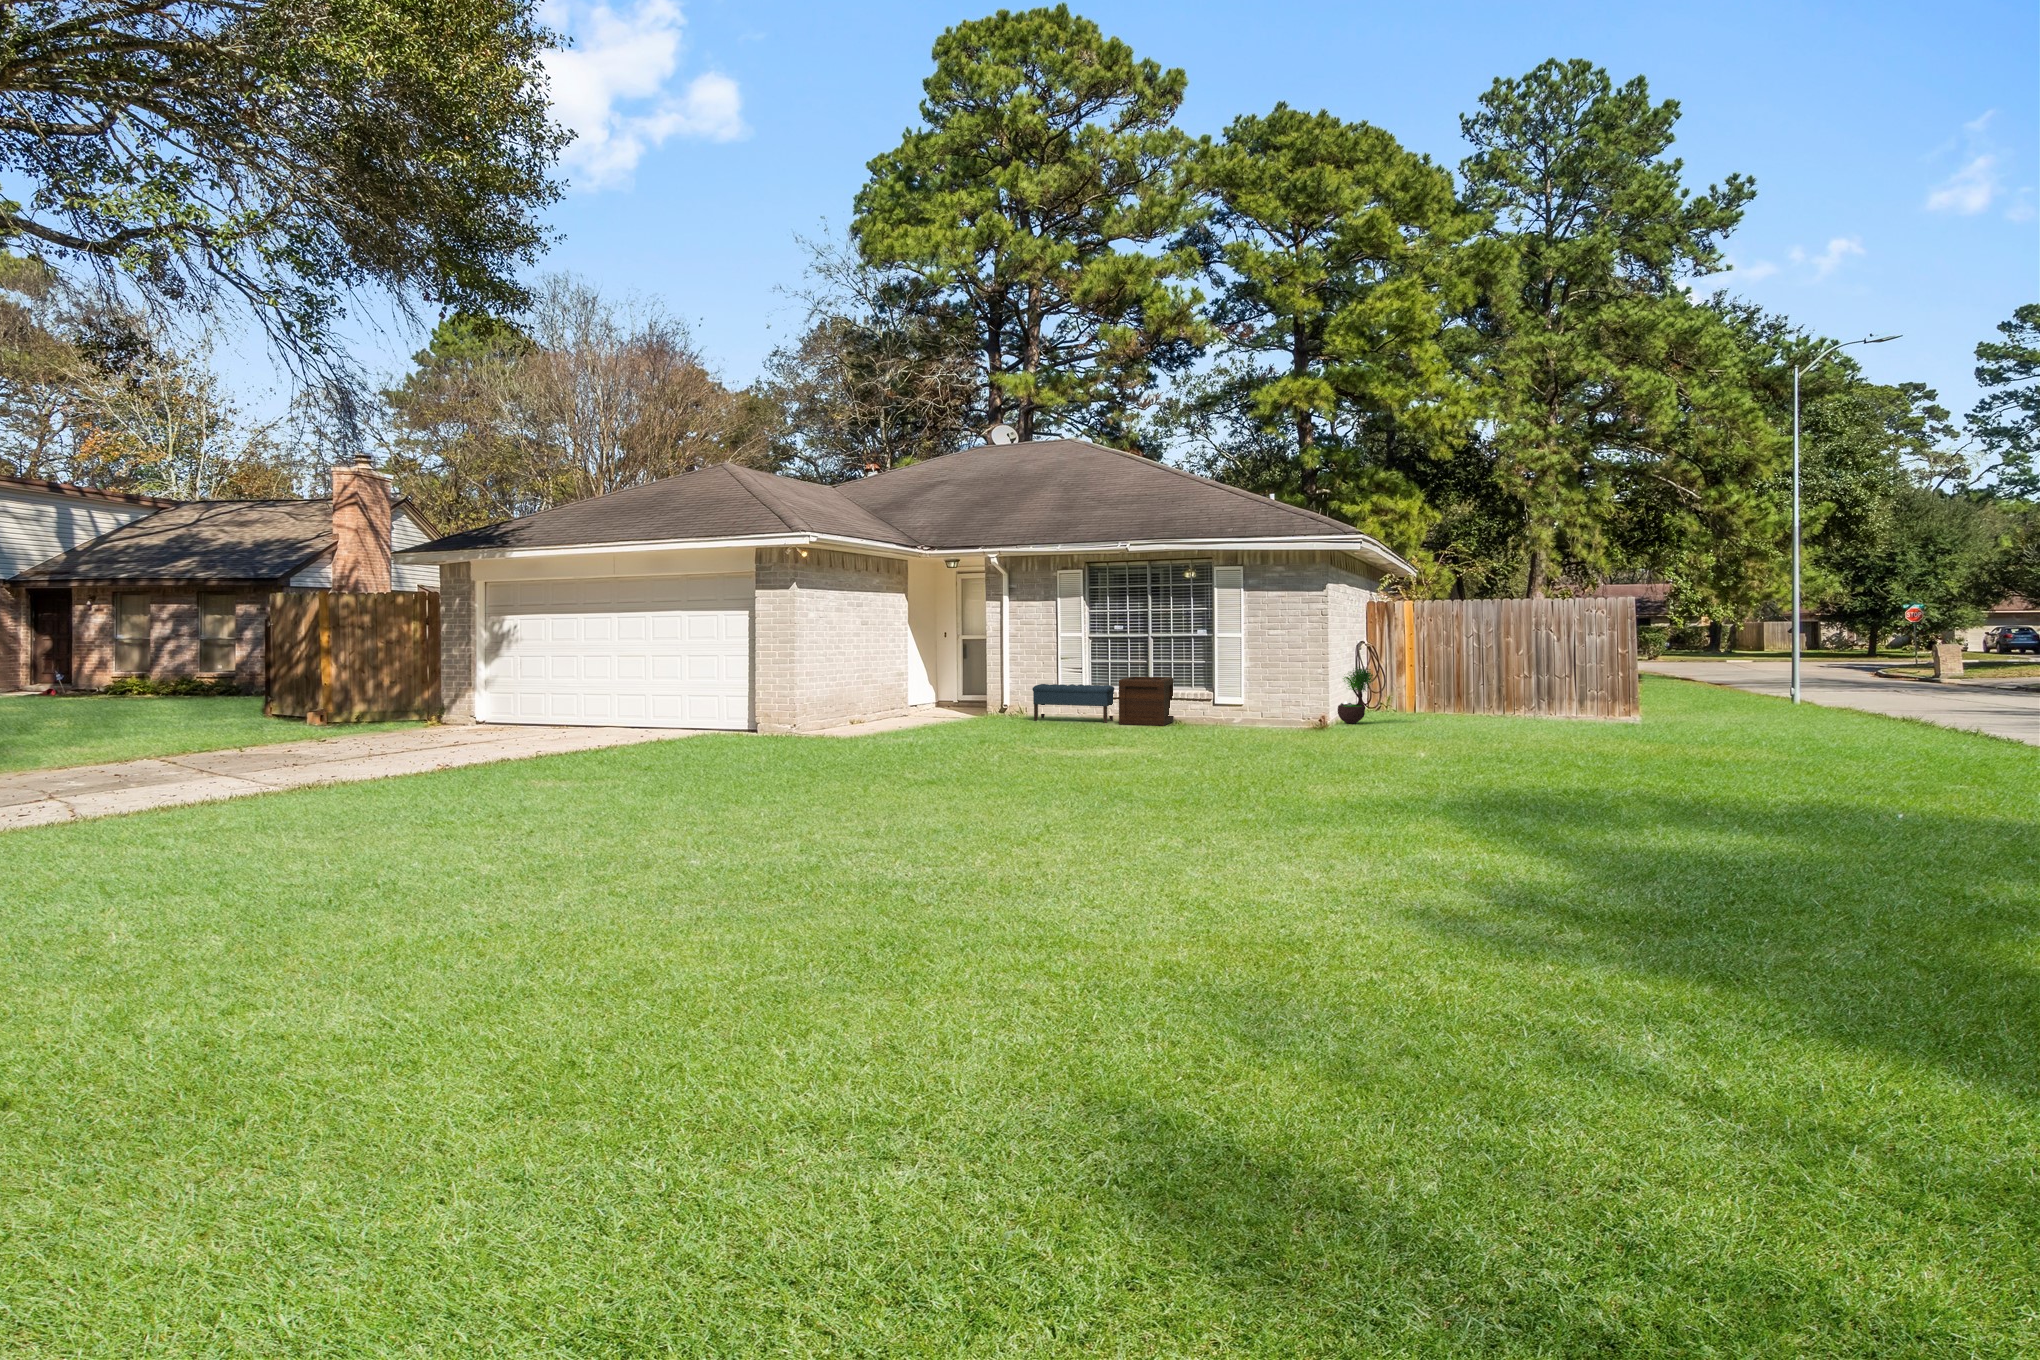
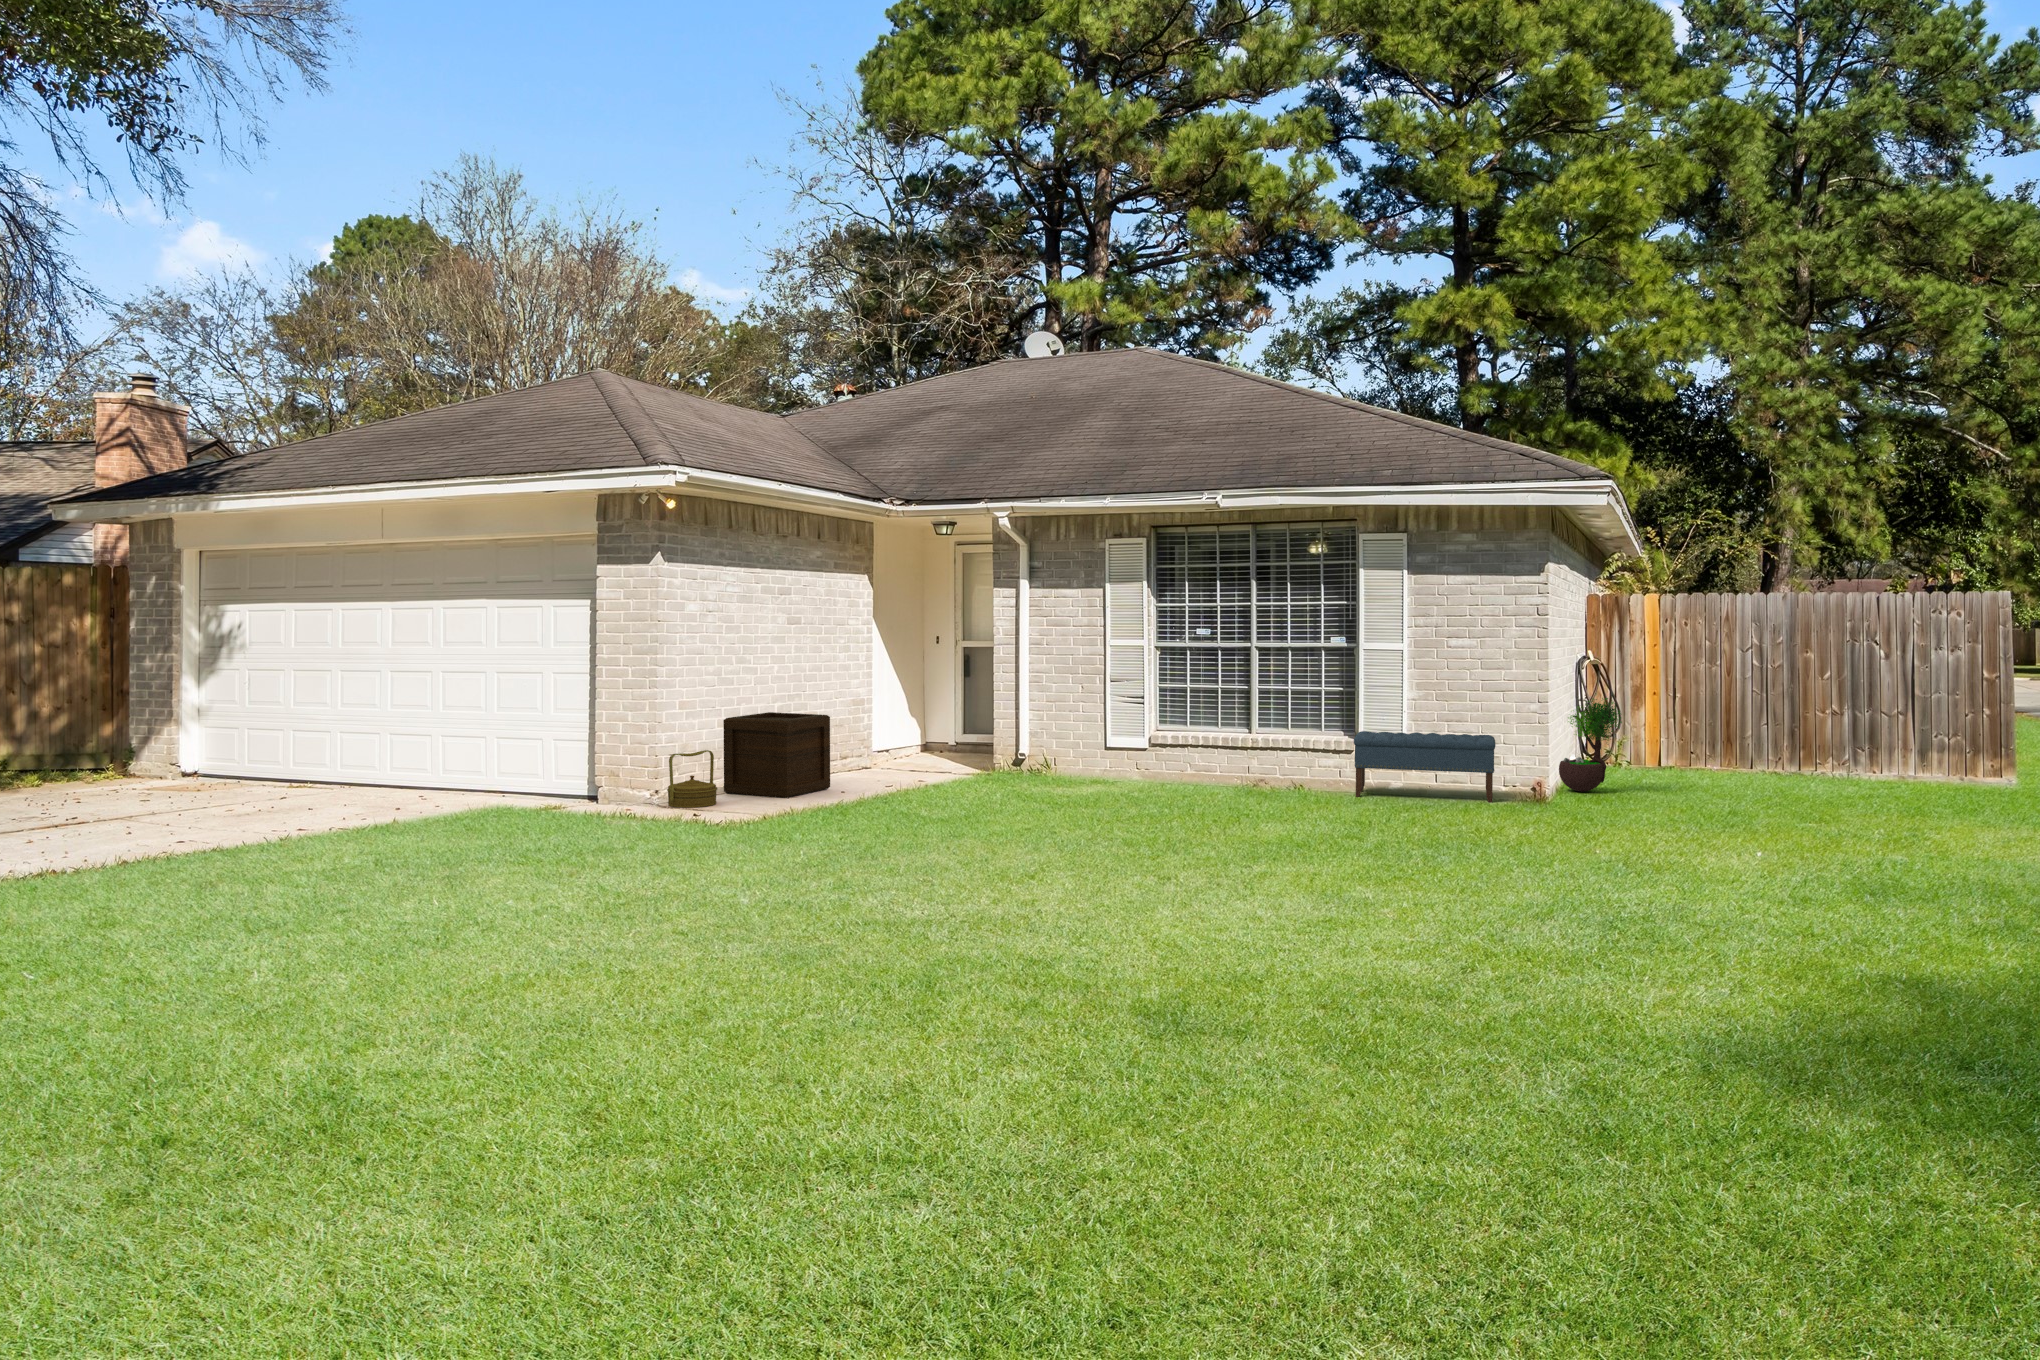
wooden crate: present [1119,677,1174,726] -> present [723,712,830,798]
bench: present [1032,684,1114,723] -> present [1354,731,1496,803]
woven basket: none [803,701,832,734] -> present [667,750,717,808]

